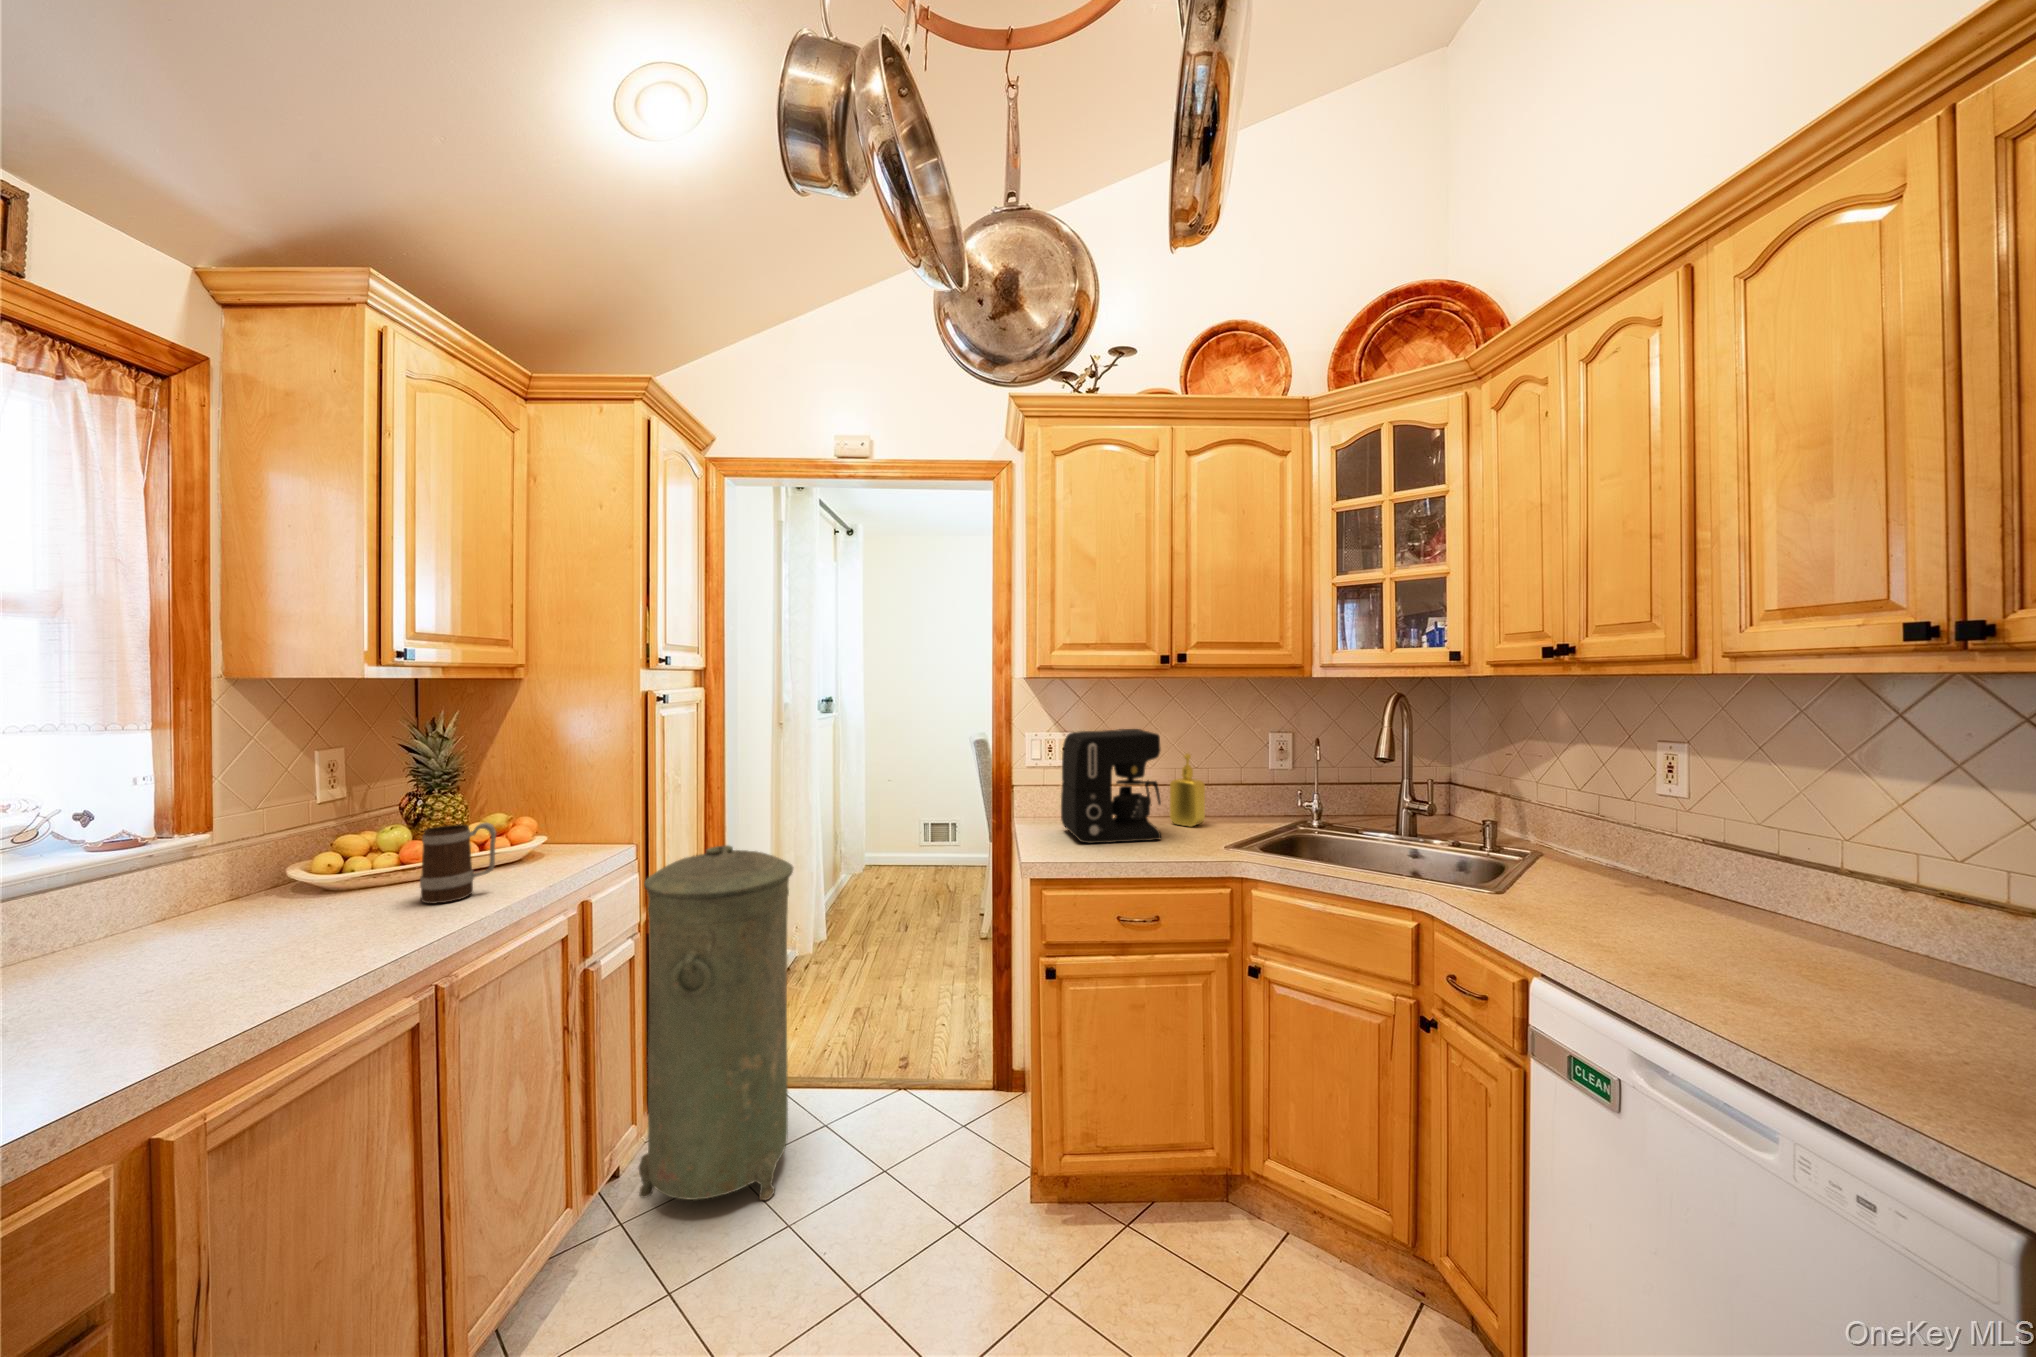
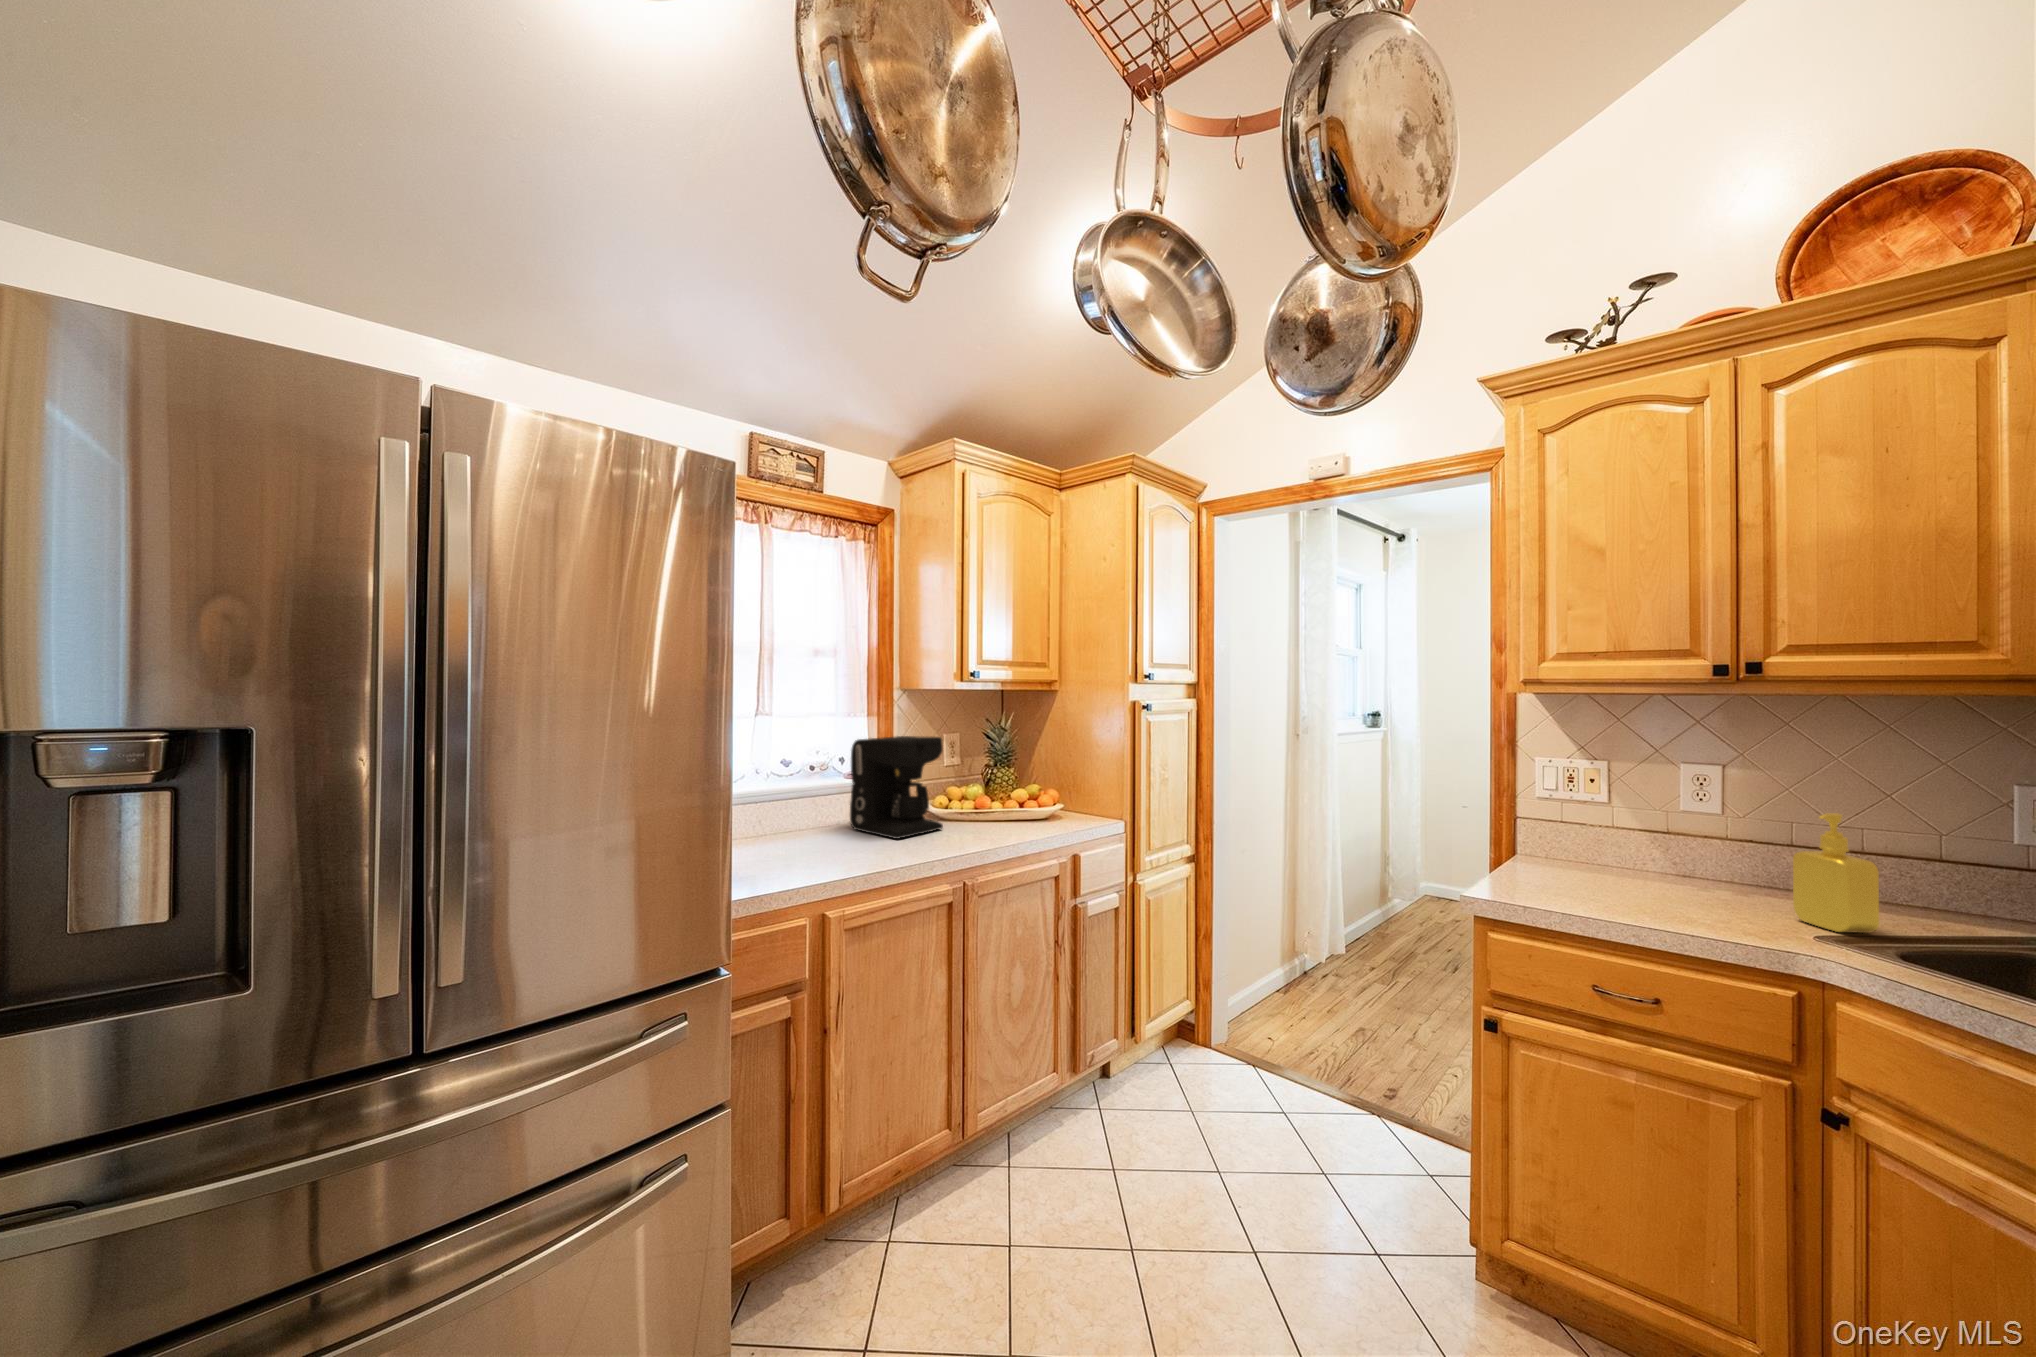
coffee maker: present [1061,729,1161,843] -> present [850,736,943,839]
mug: present [420,823,496,904] -> none [978,783,1017,833]
trash can: present [639,846,794,1200] -> none [1118,831,1240,1154]

